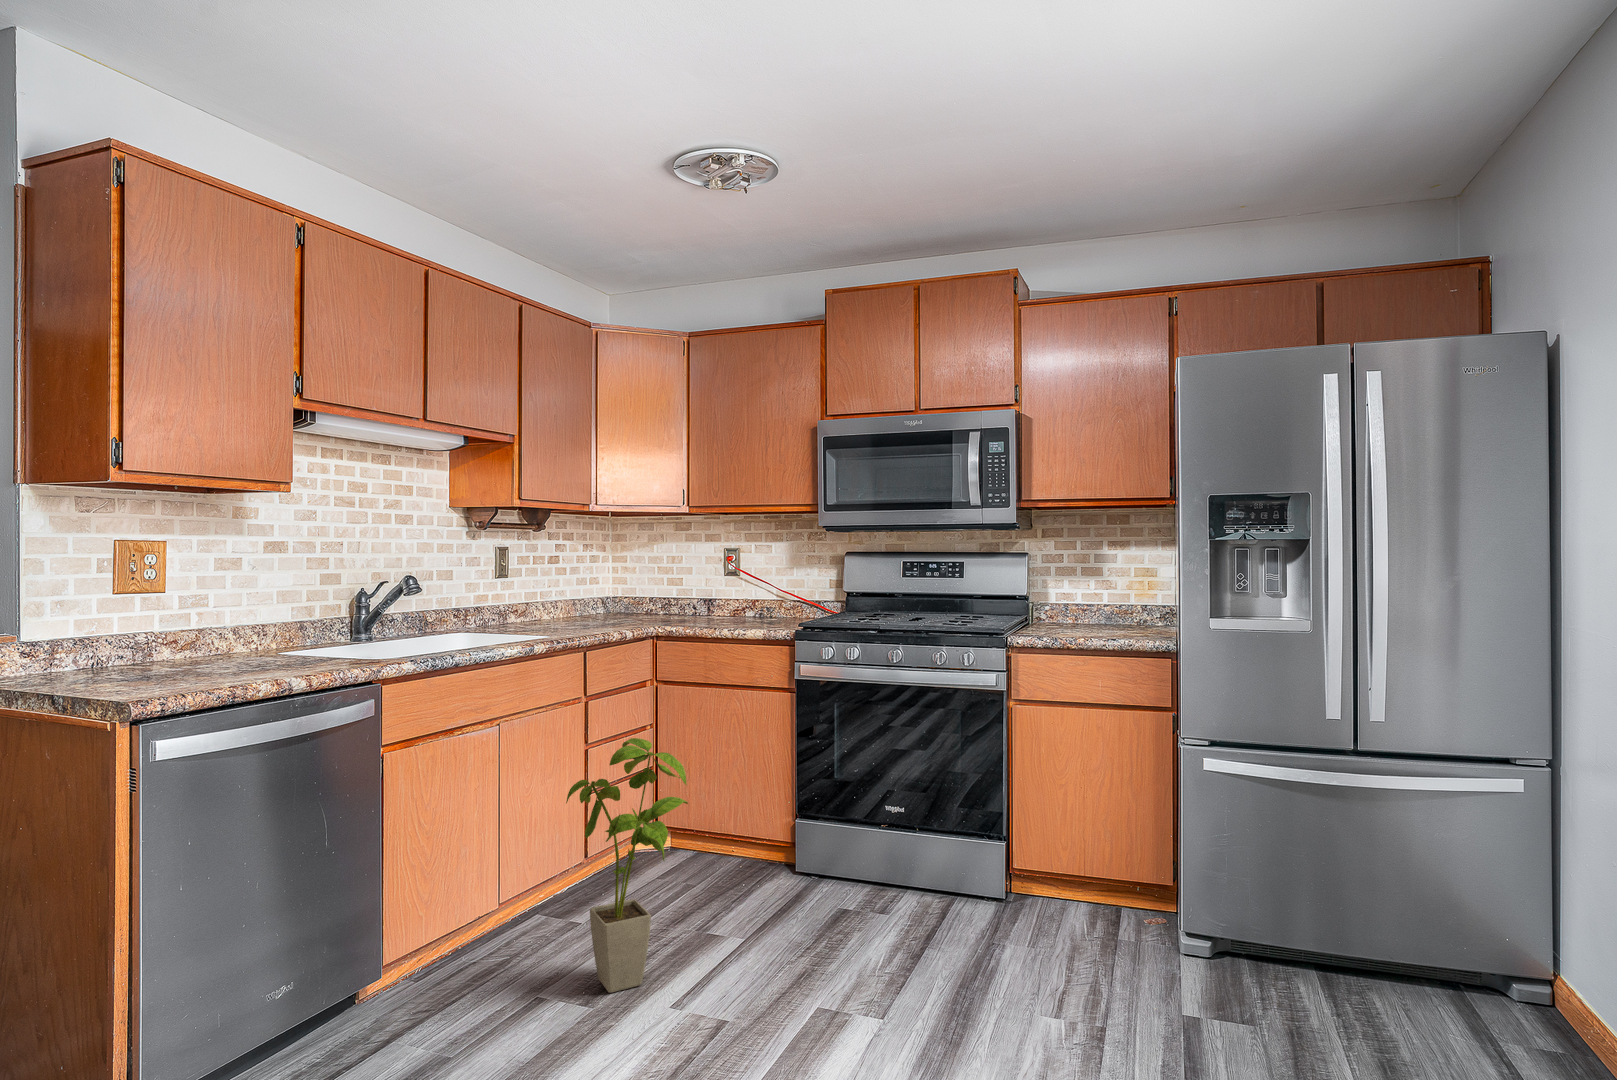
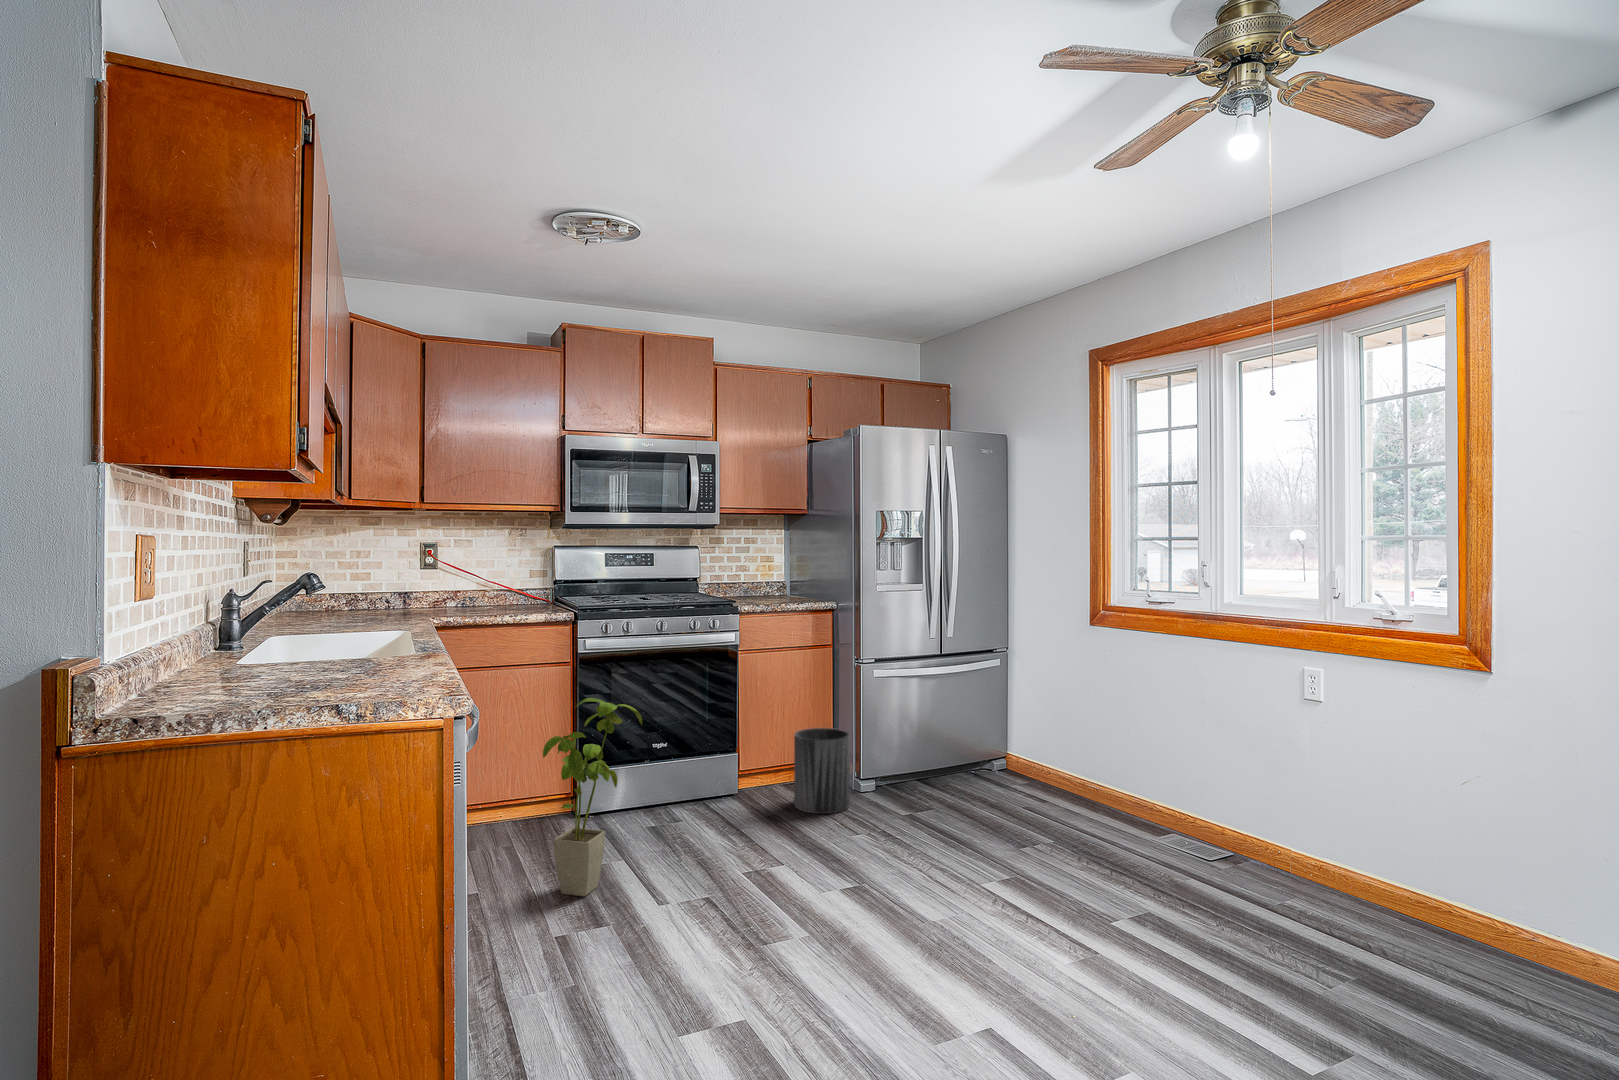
trash can: none [1043,838,1136,989] -> present [794,728,850,814]

